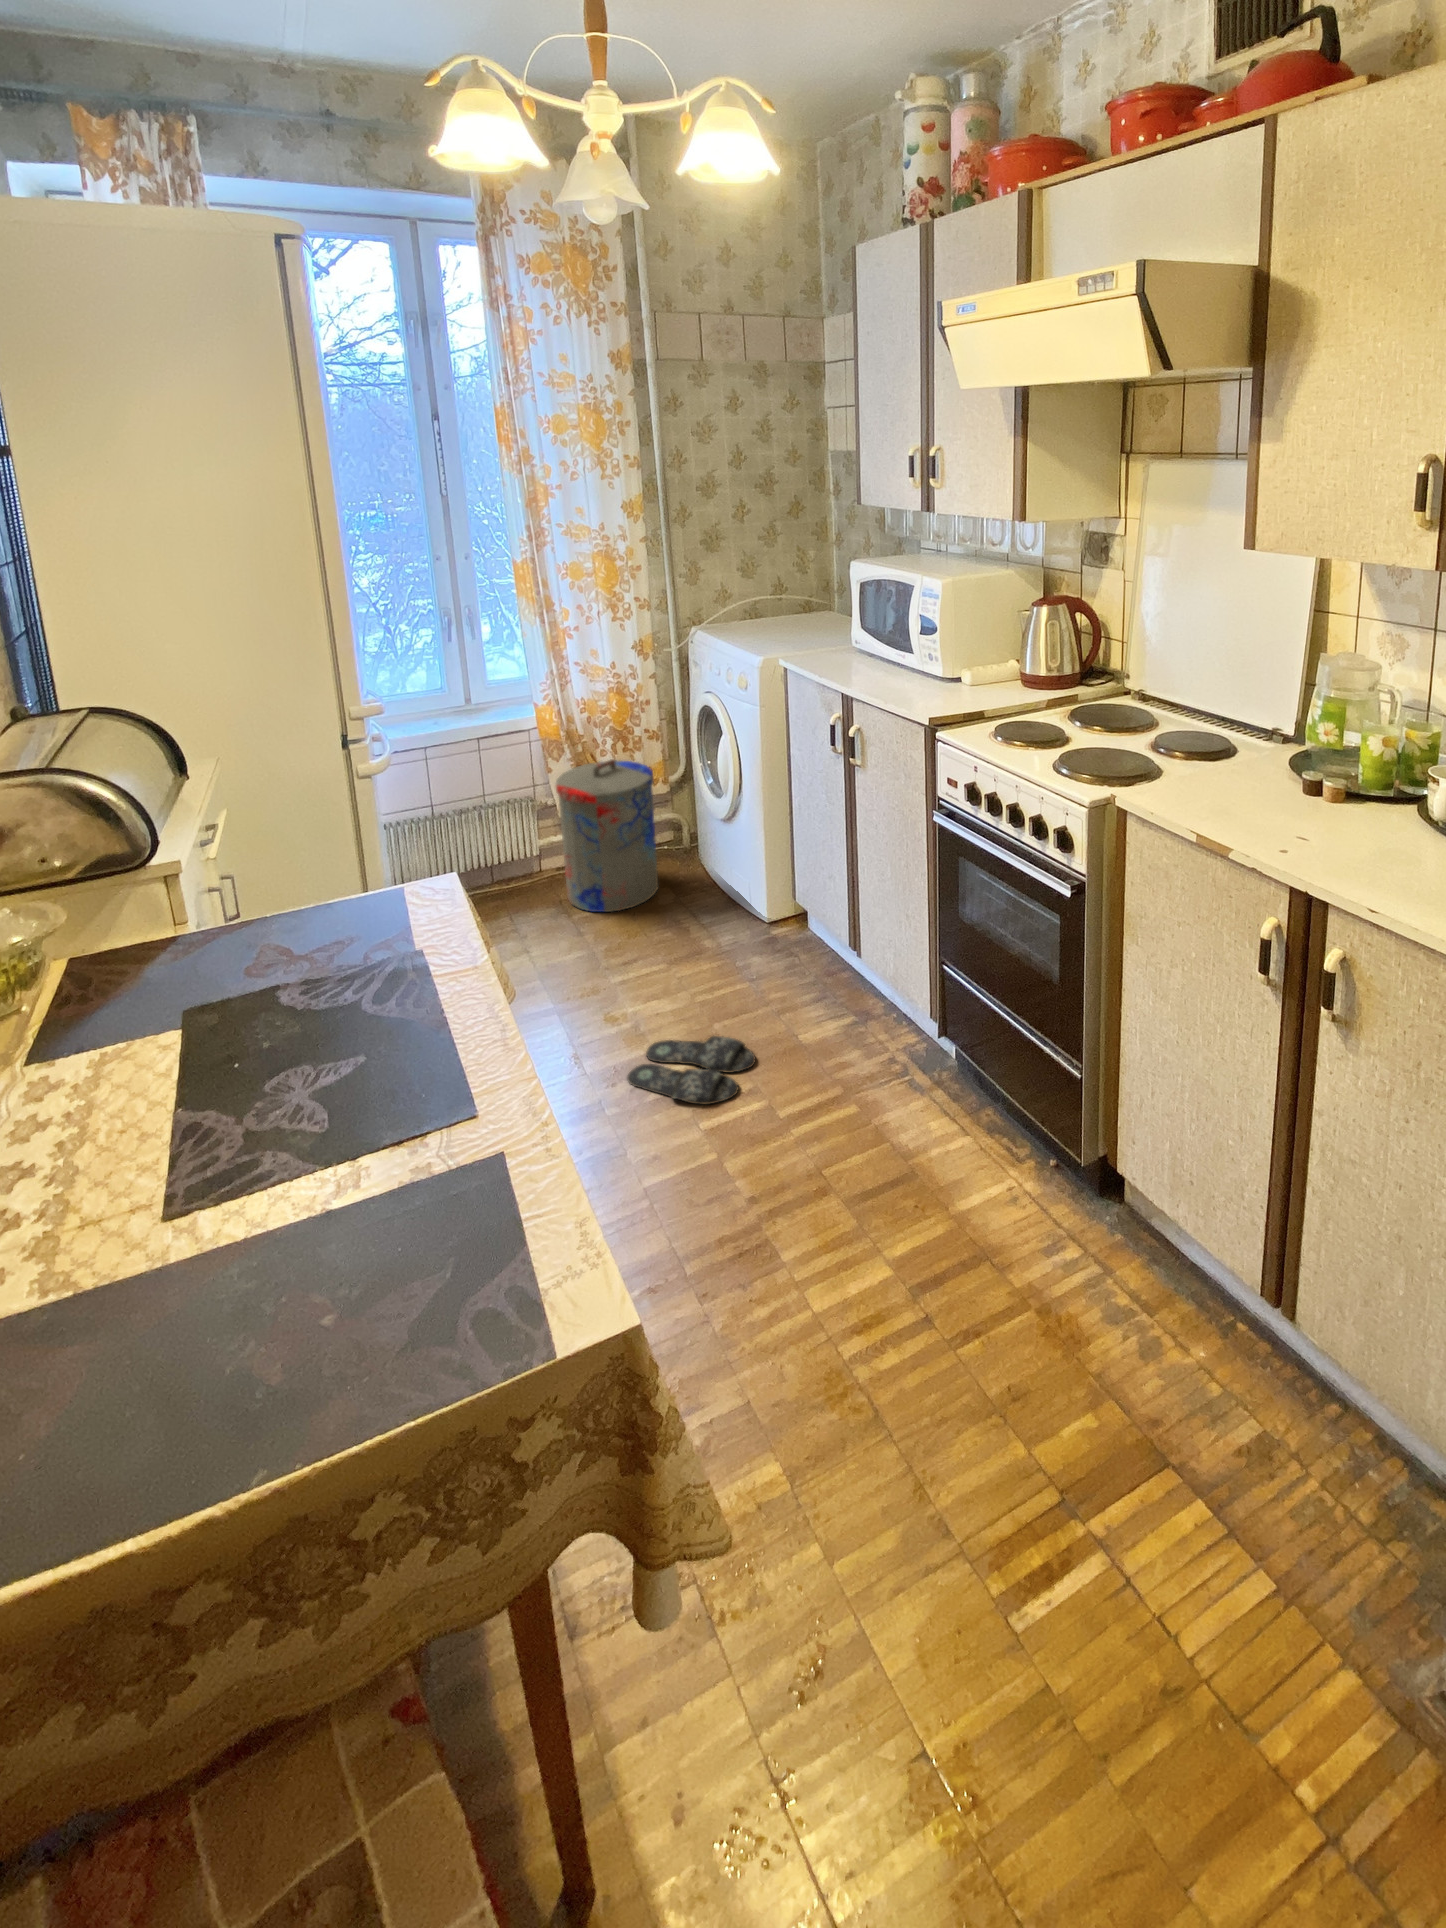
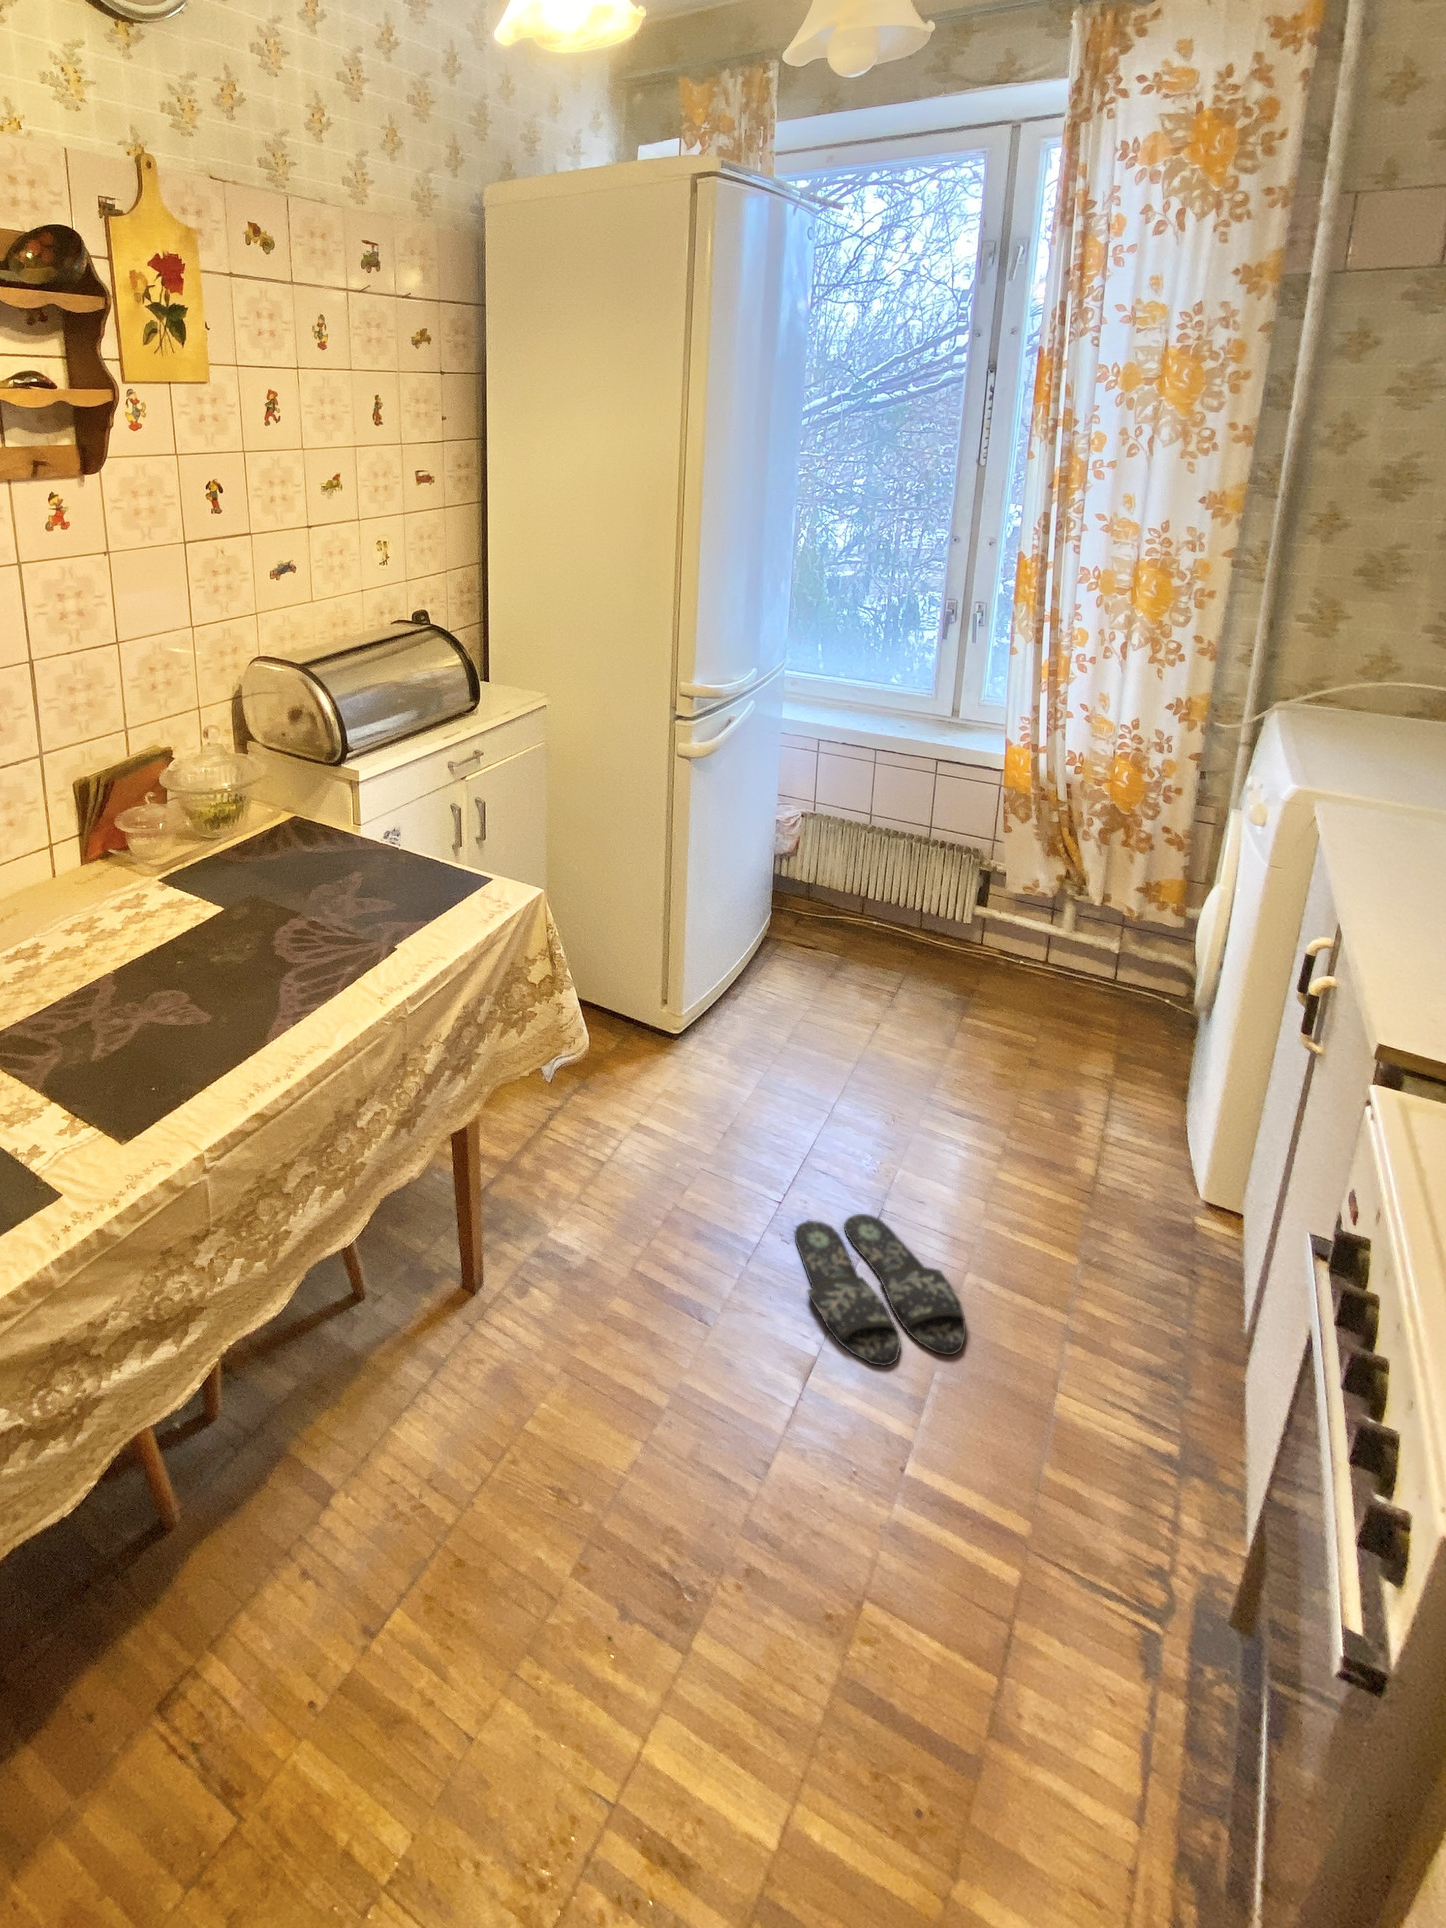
trash can: present [556,759,658,912] -> none [975,836,1138,1051]

